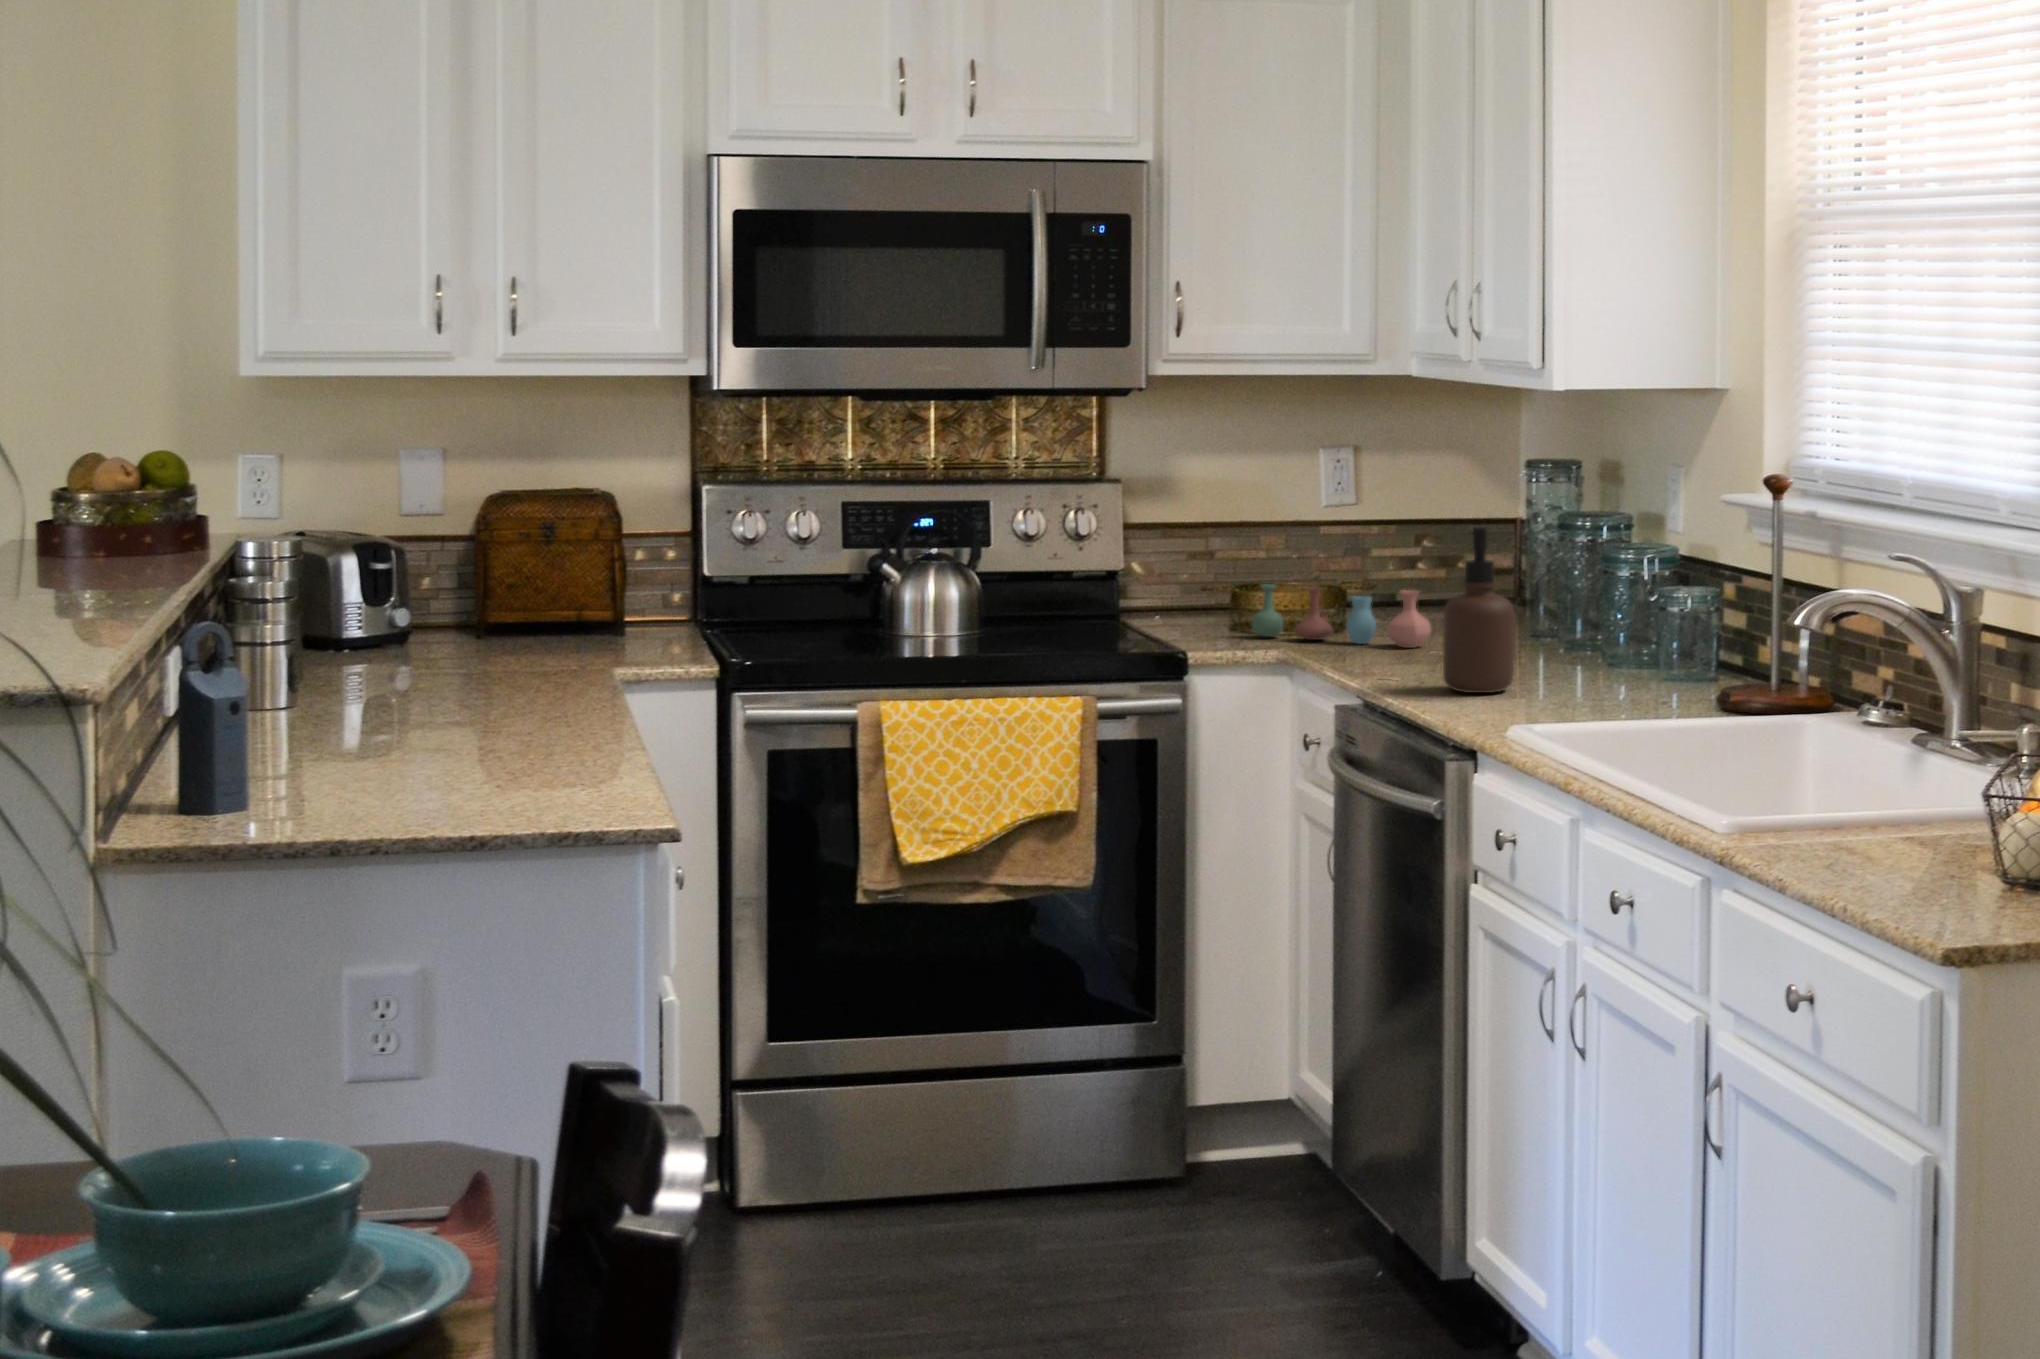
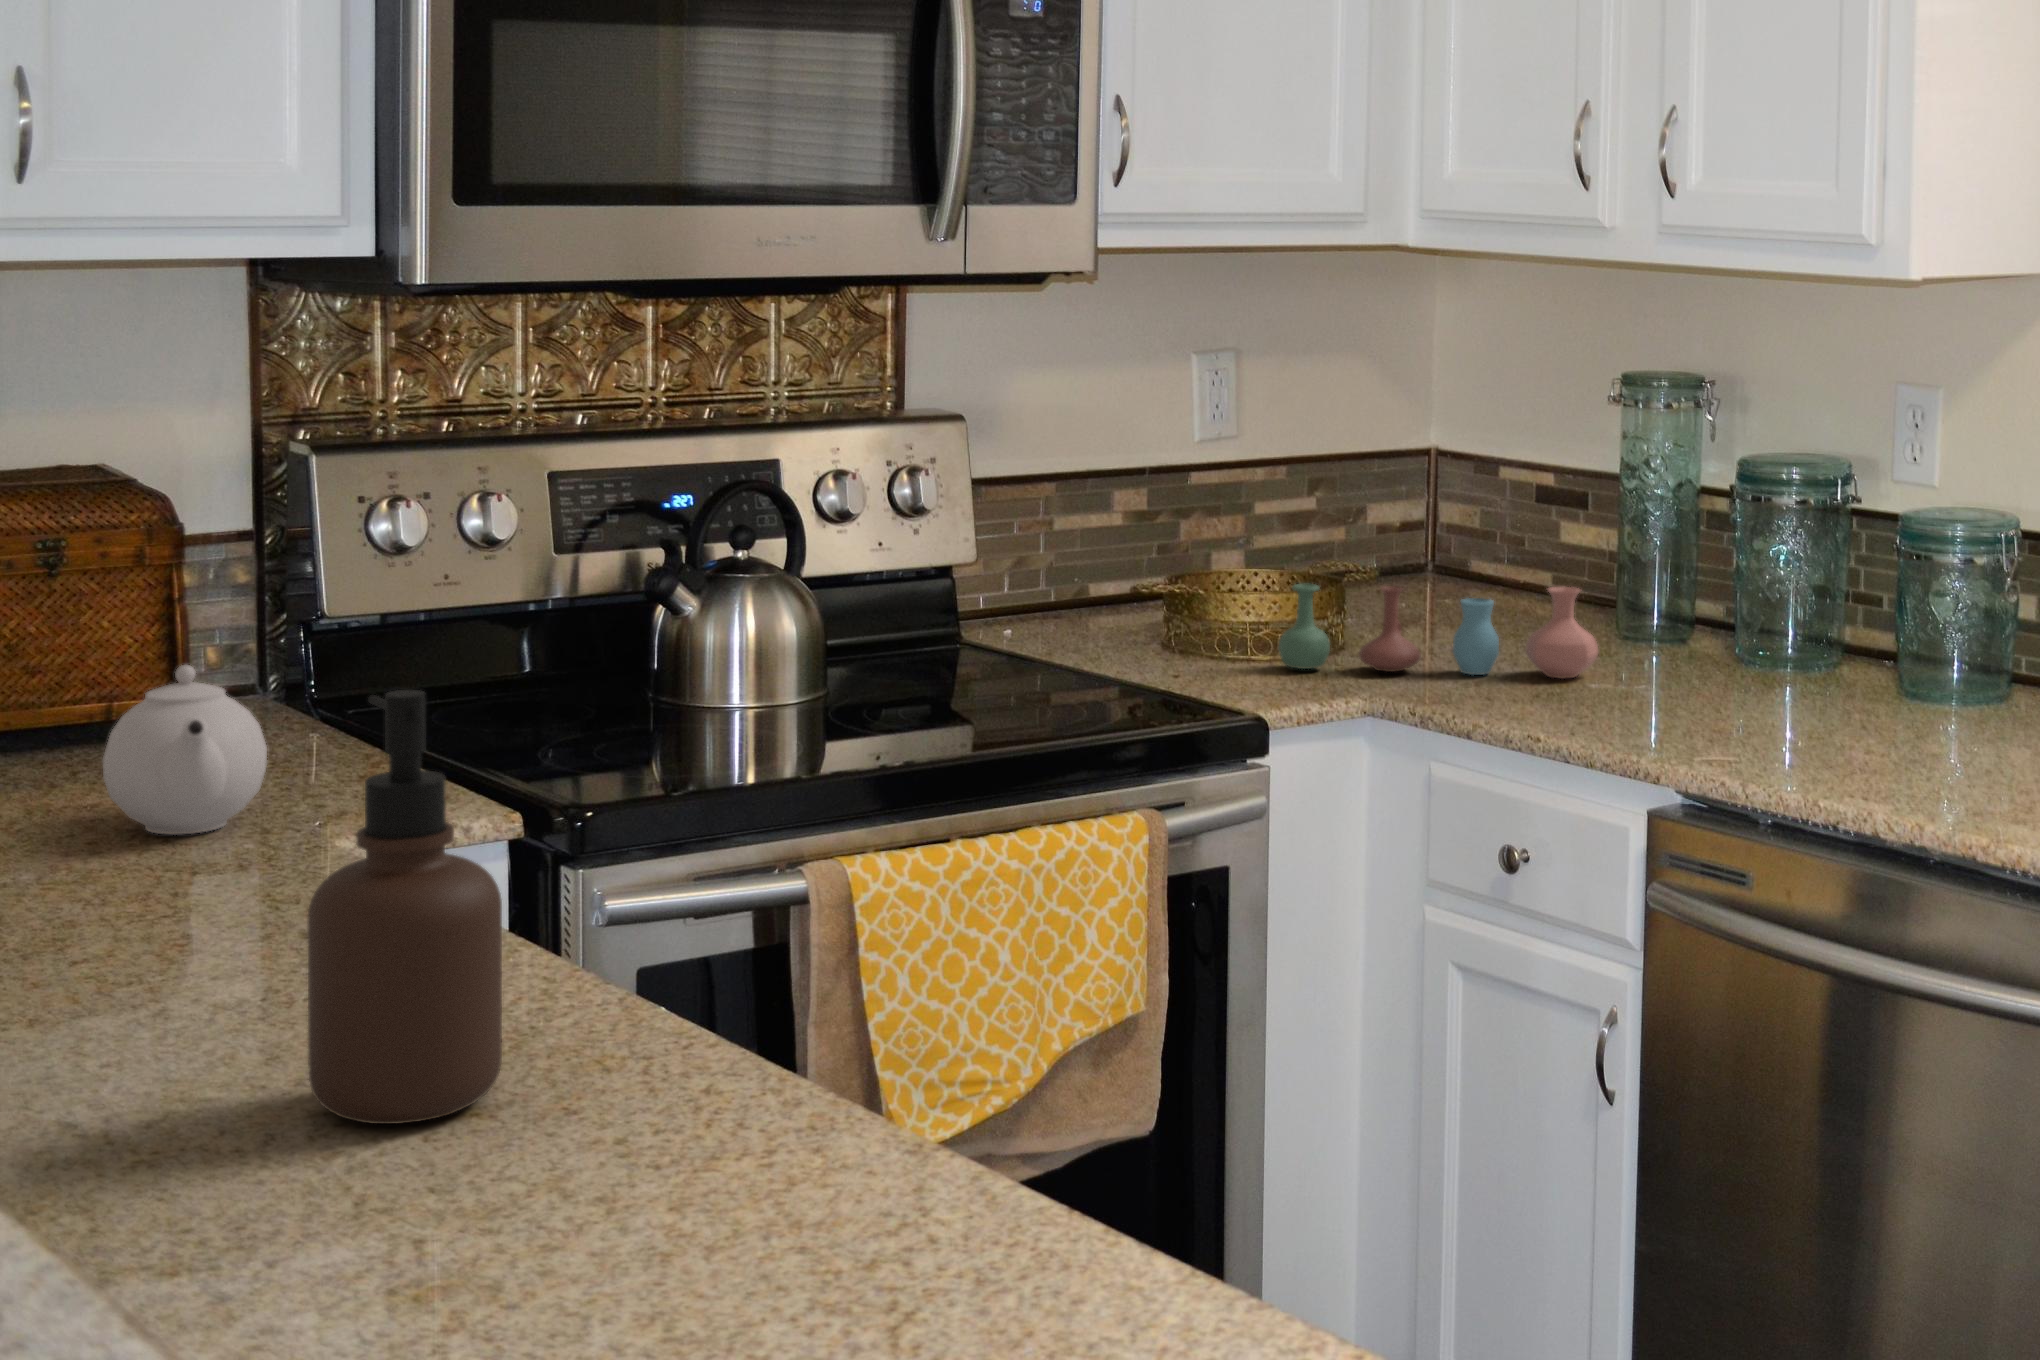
soap dispenser: present [1443,527,1515,693] -> present [307,690,502,1124]
teapot: none [539,581,618,665] -> present [103,665,267,834]

